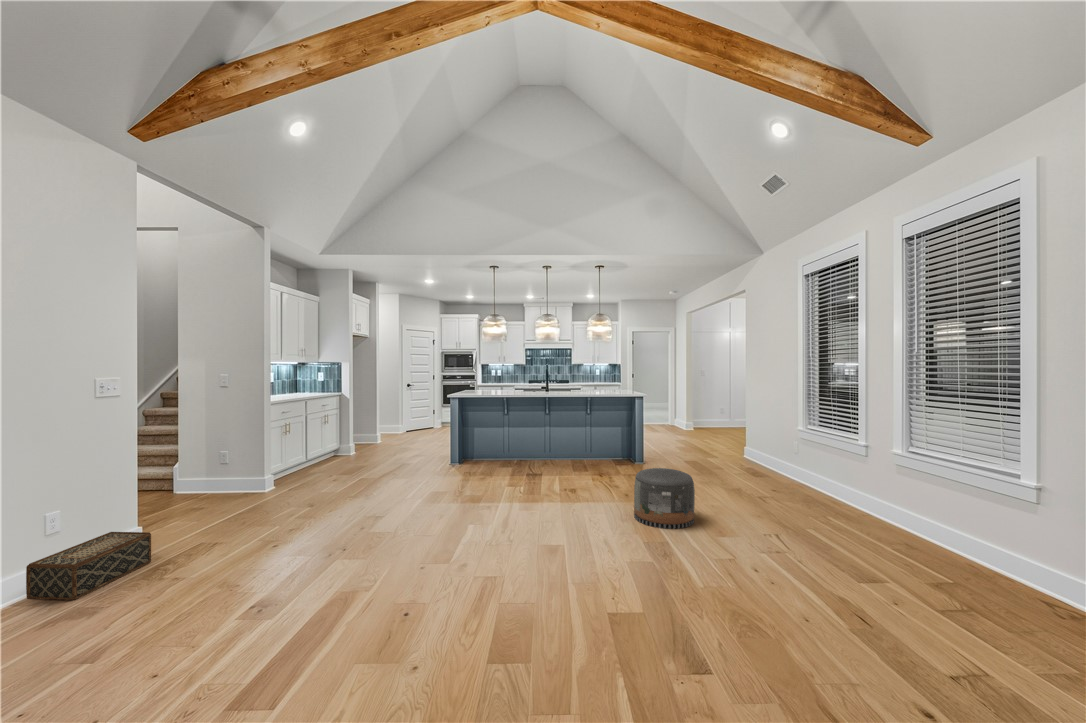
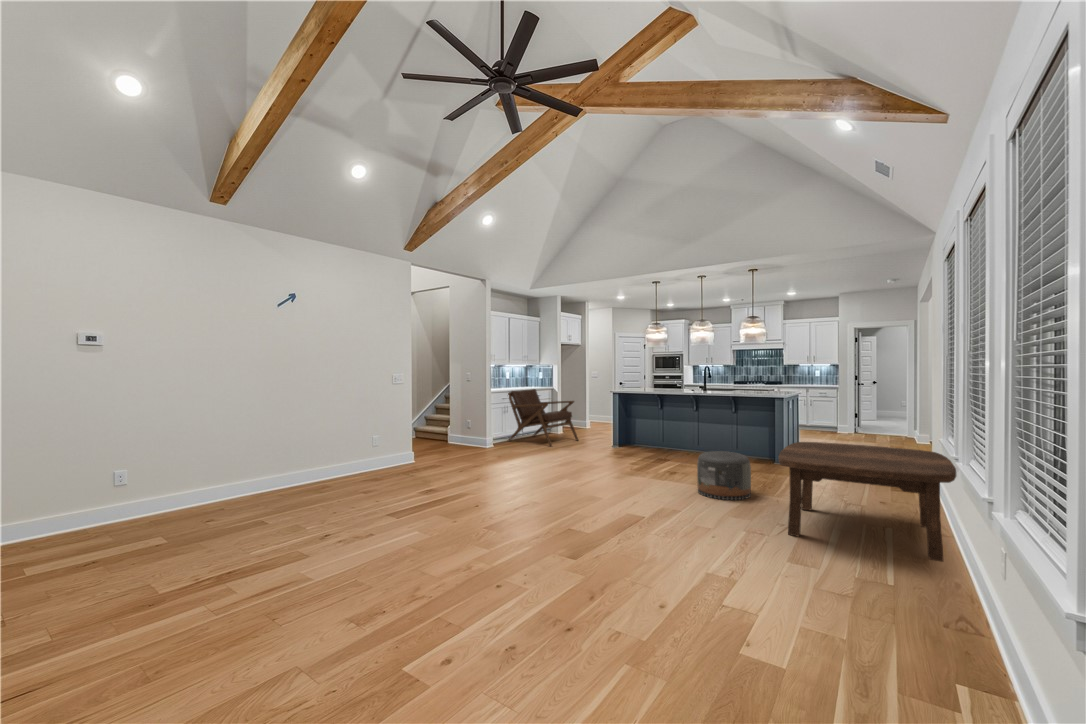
lounge chair: none [286,396,393,478] -> present [508,389,579,447]
coffee table: none [747,451,963,568] -> present [779,442,956,562]
woven basket: present [26,532,151,600] -> none [367,449,414,474]

